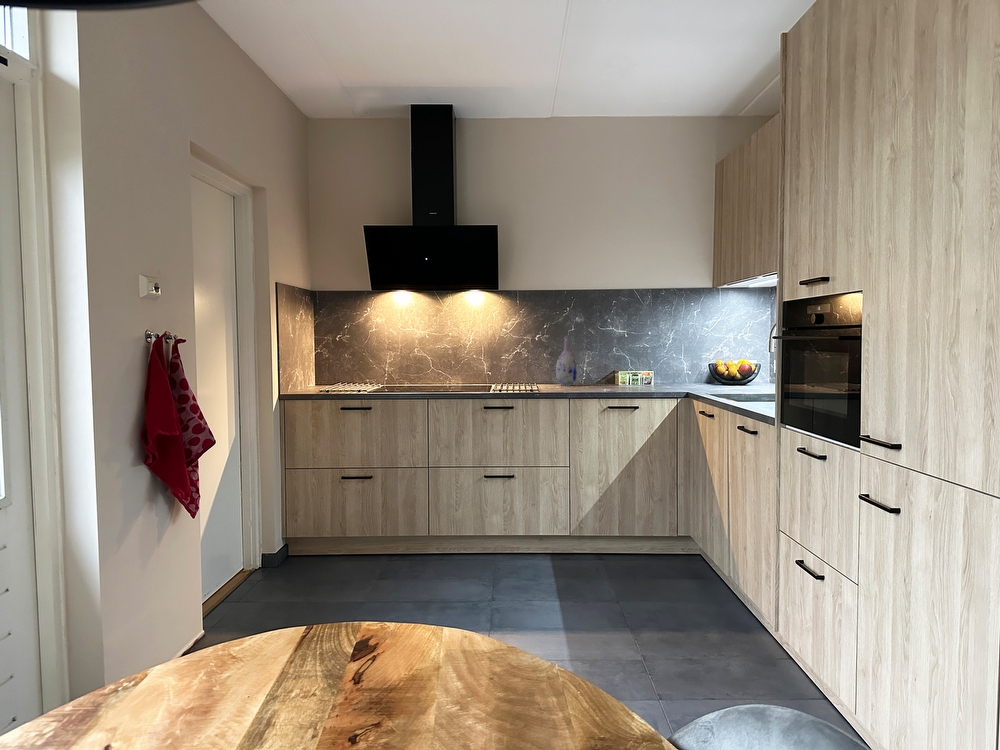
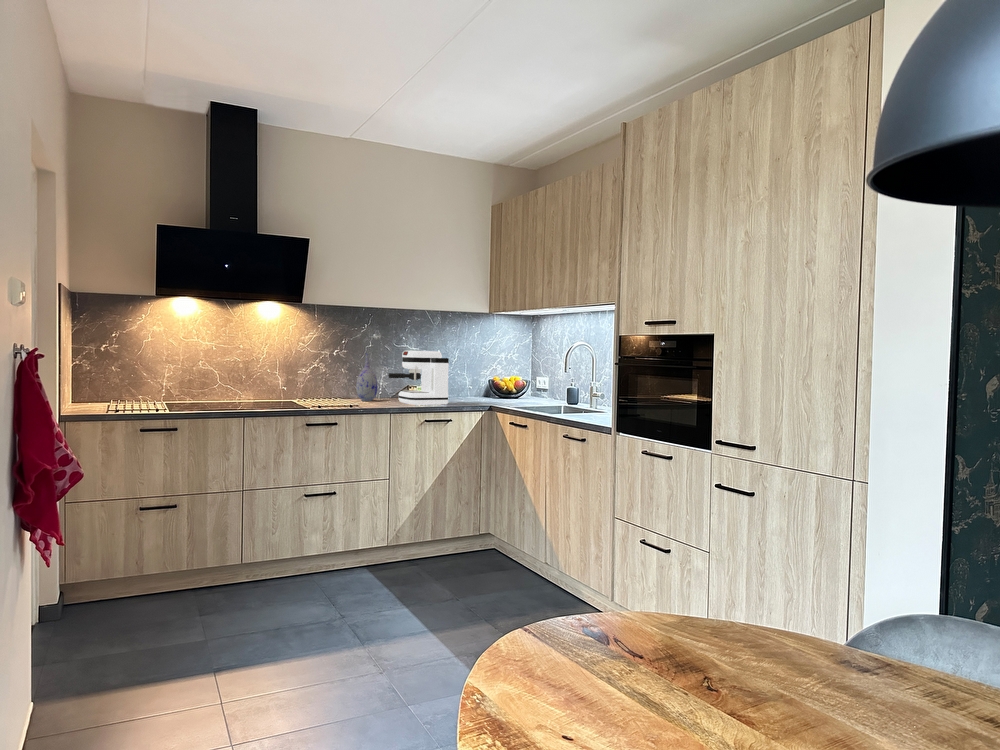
coffee maker: none [579,332,640,391] -> present [388,351,449,406]

